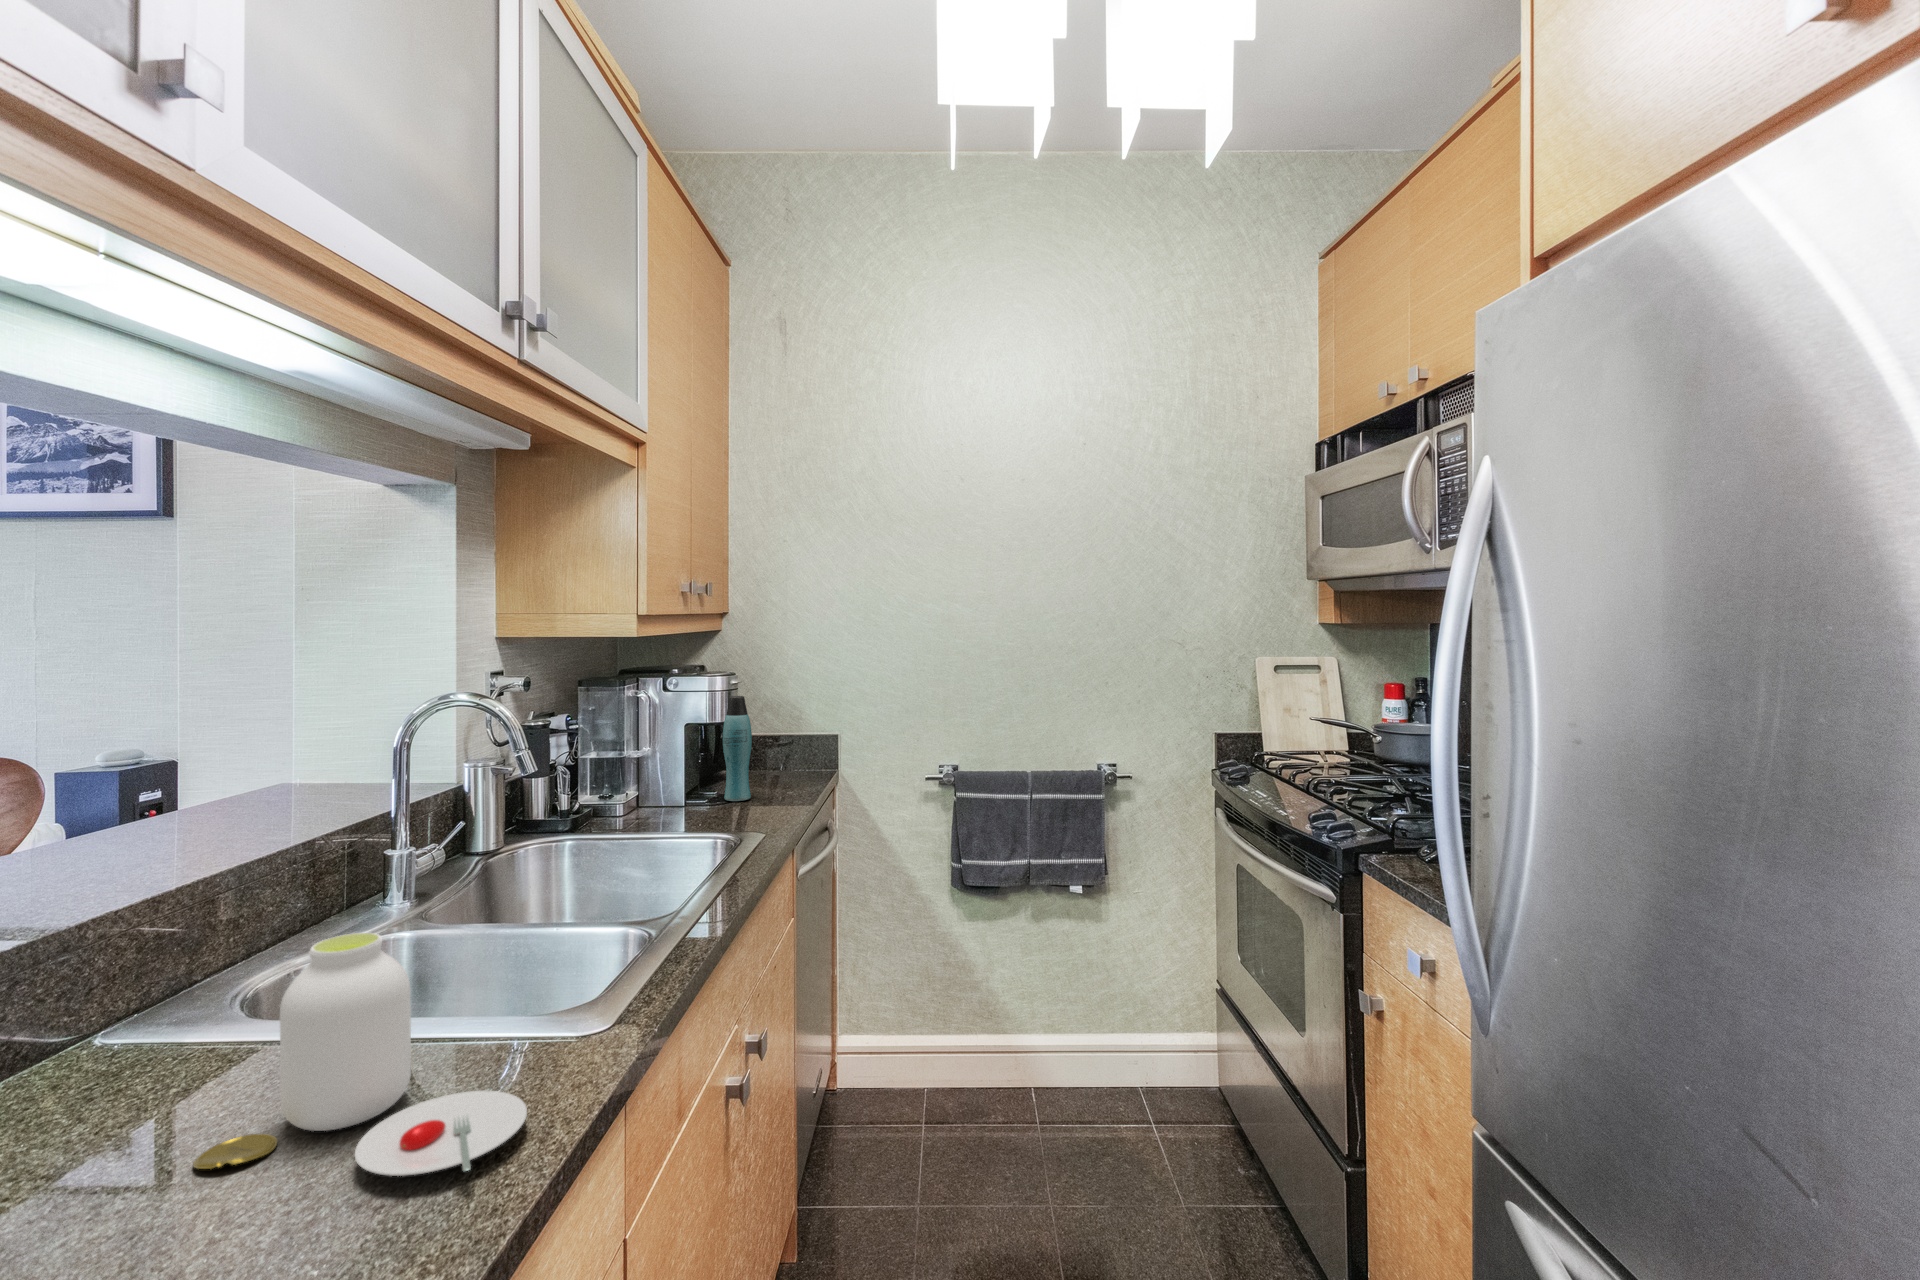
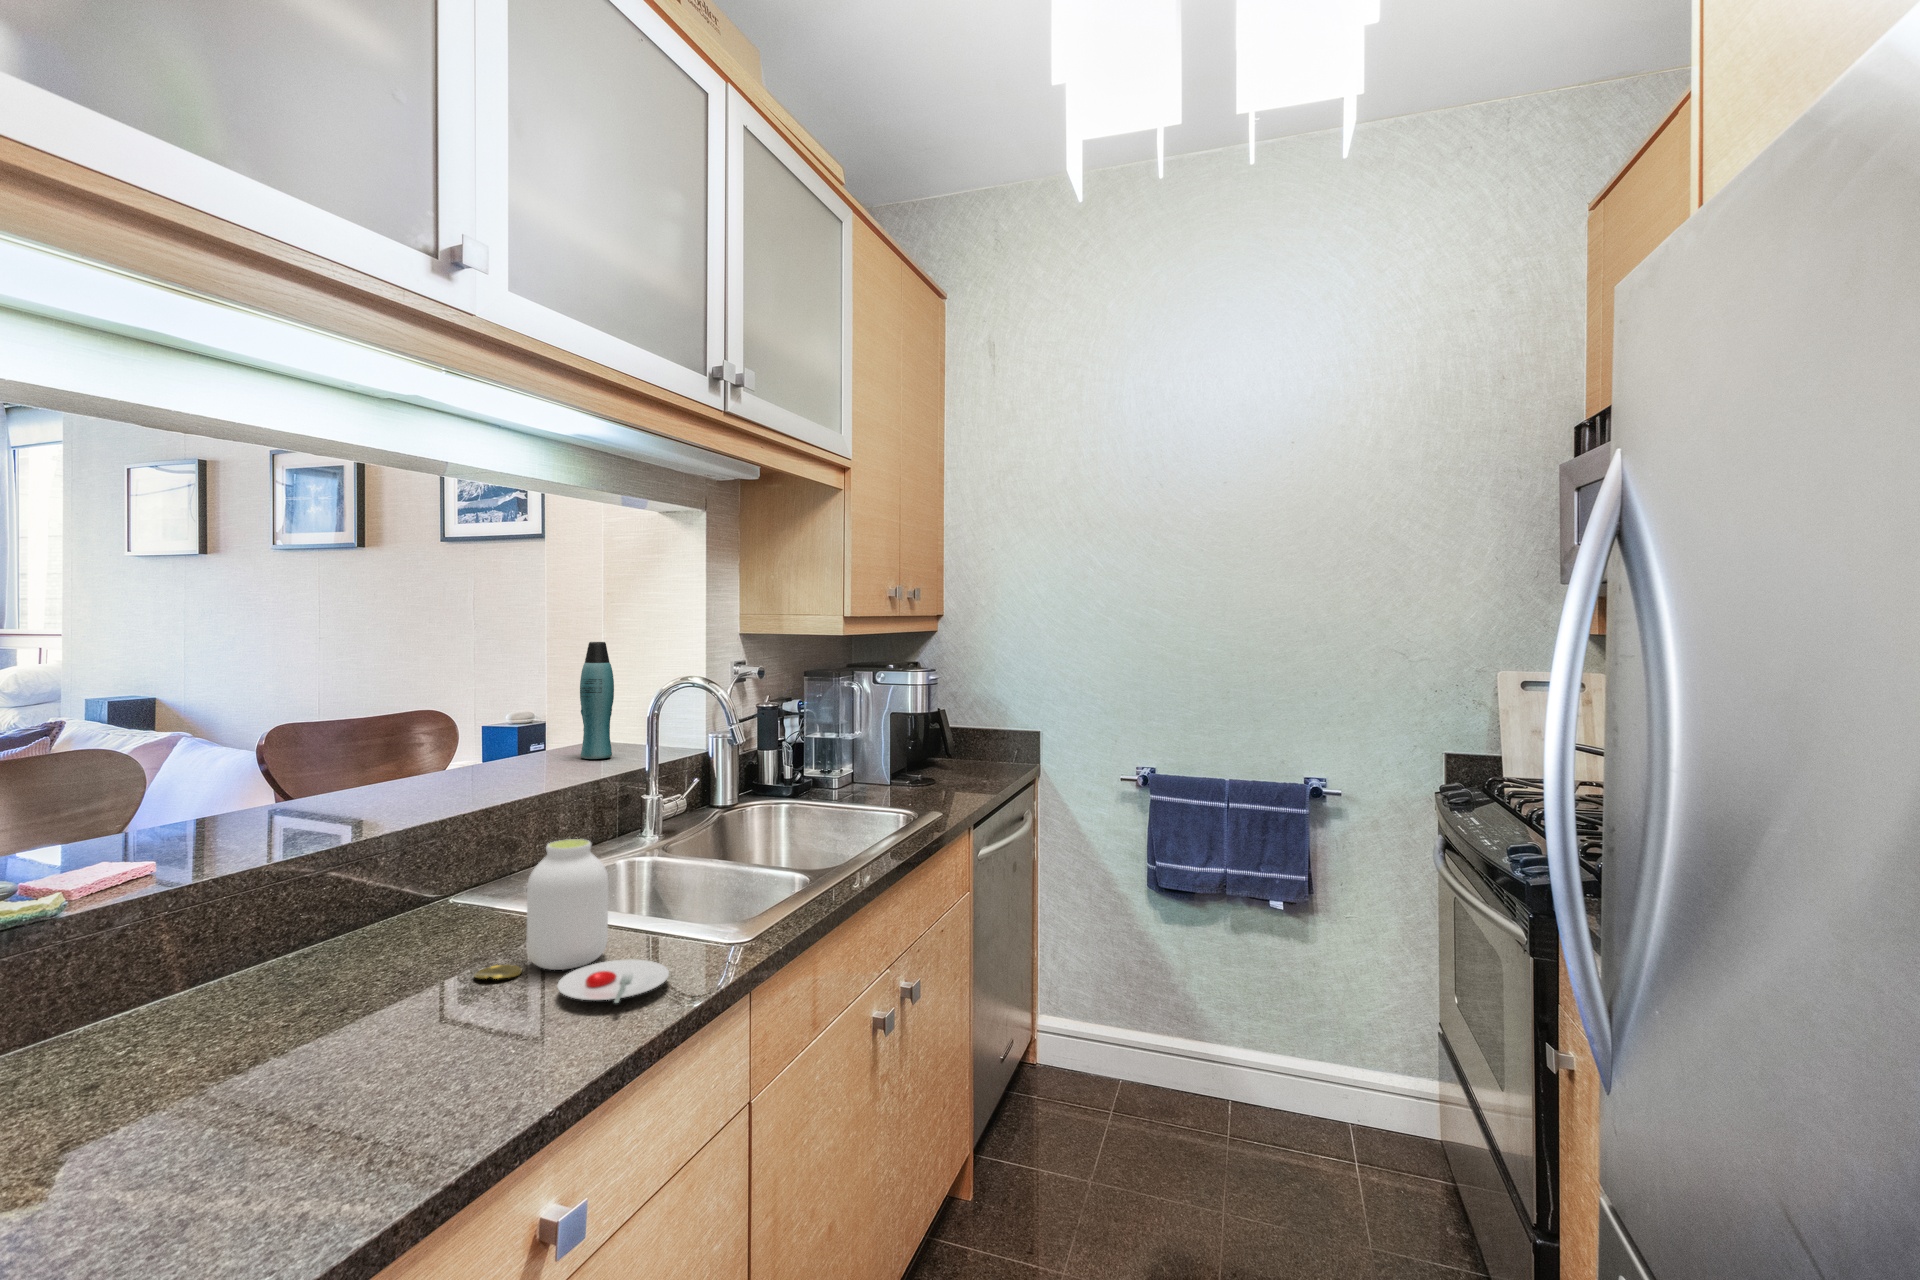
bottle: present [723,696,752,801] -> present [580,642,614,759]

